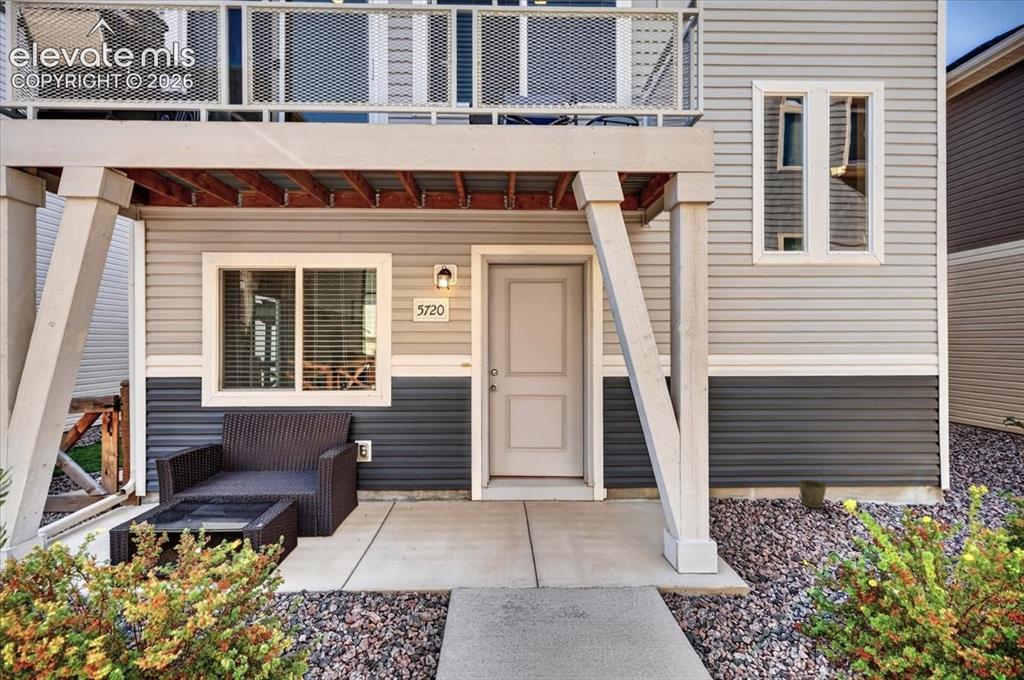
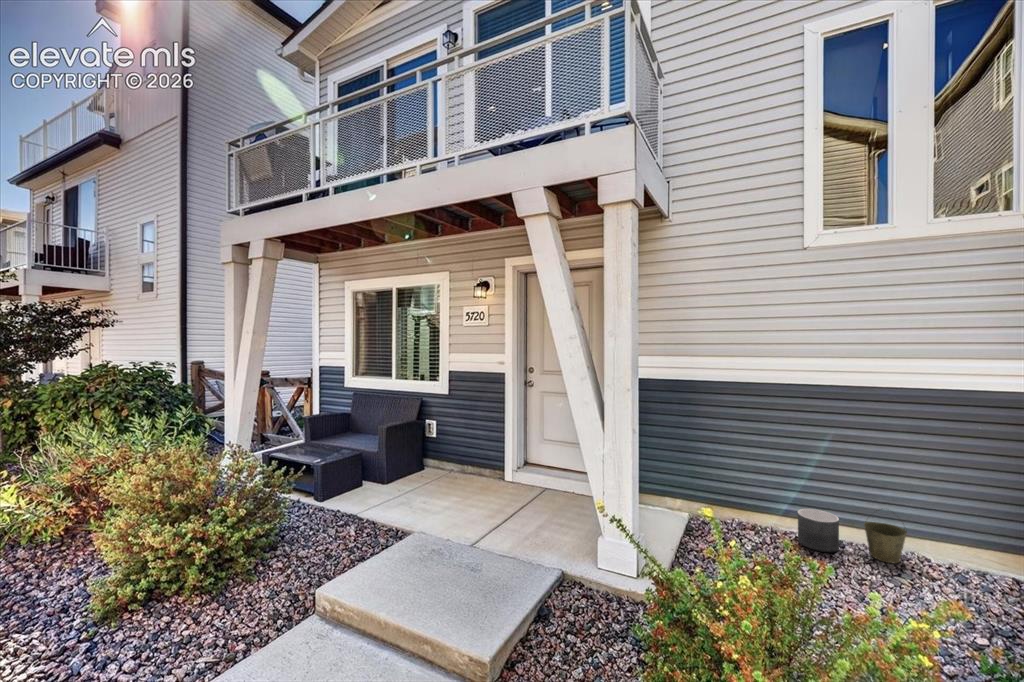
planter: none [756,478,786,509] -> present [798,509,839,552]

